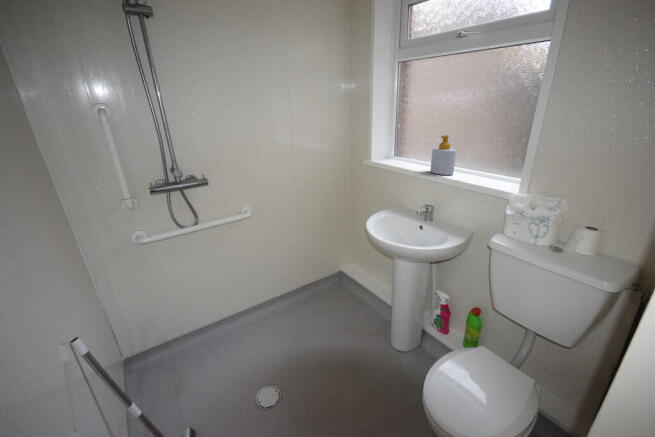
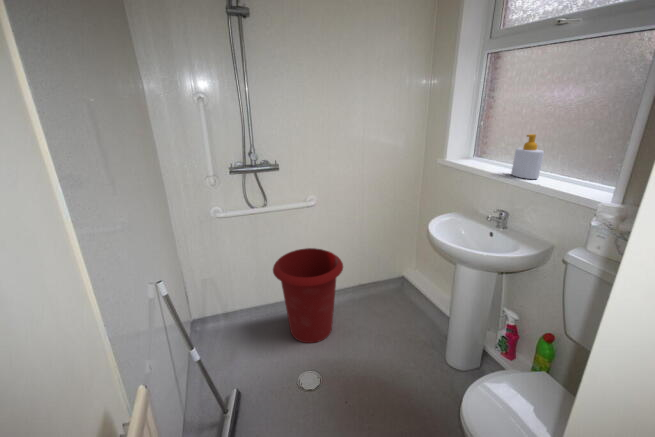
waste bin: none [214,260,288,357] -> present [273,248,343,343]

